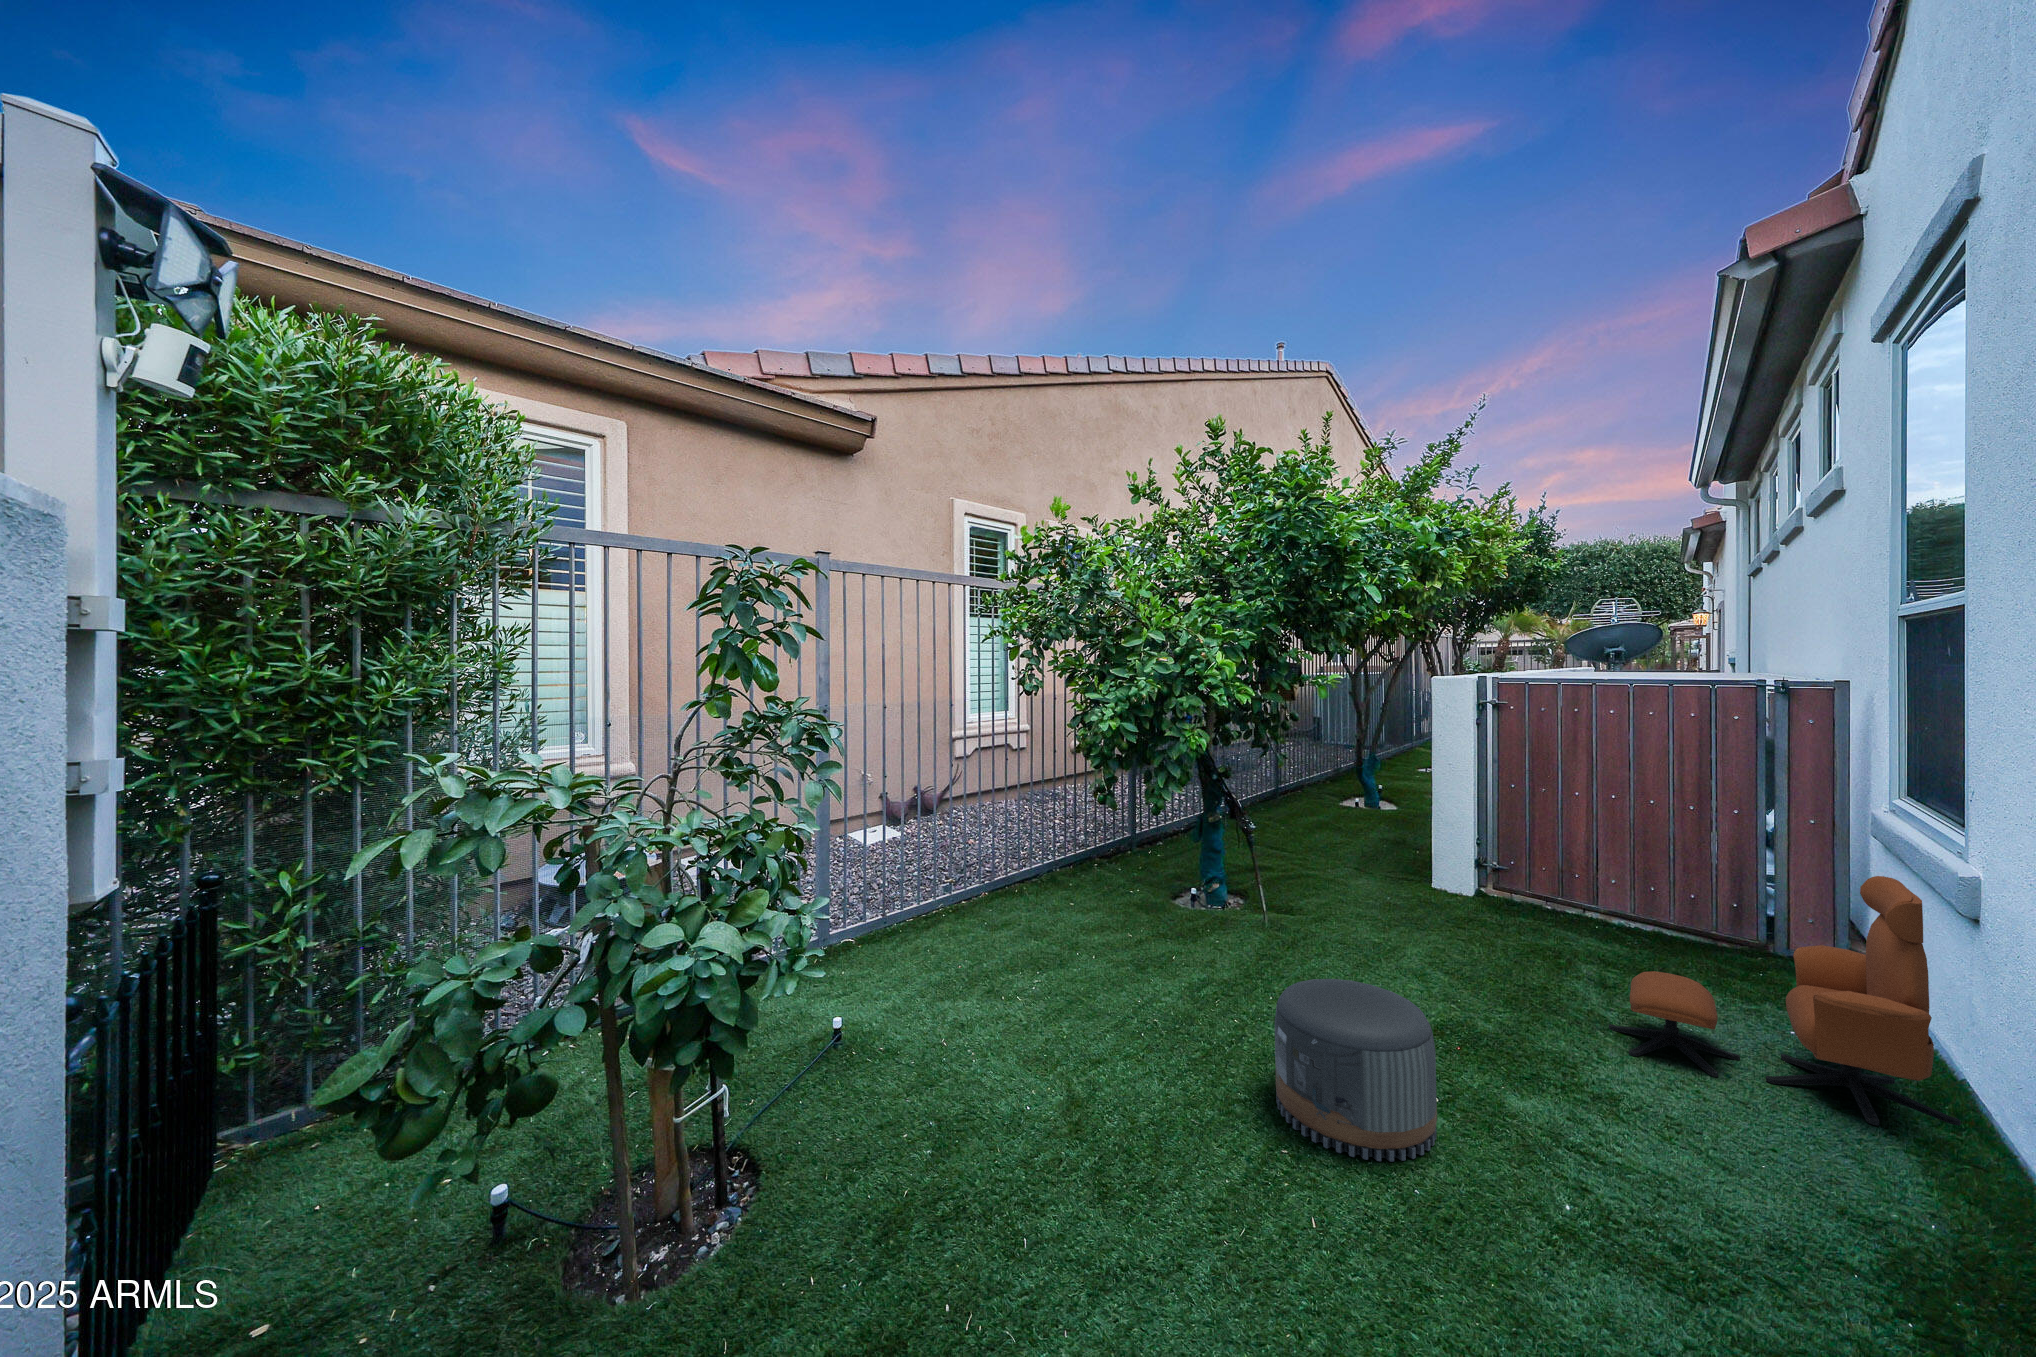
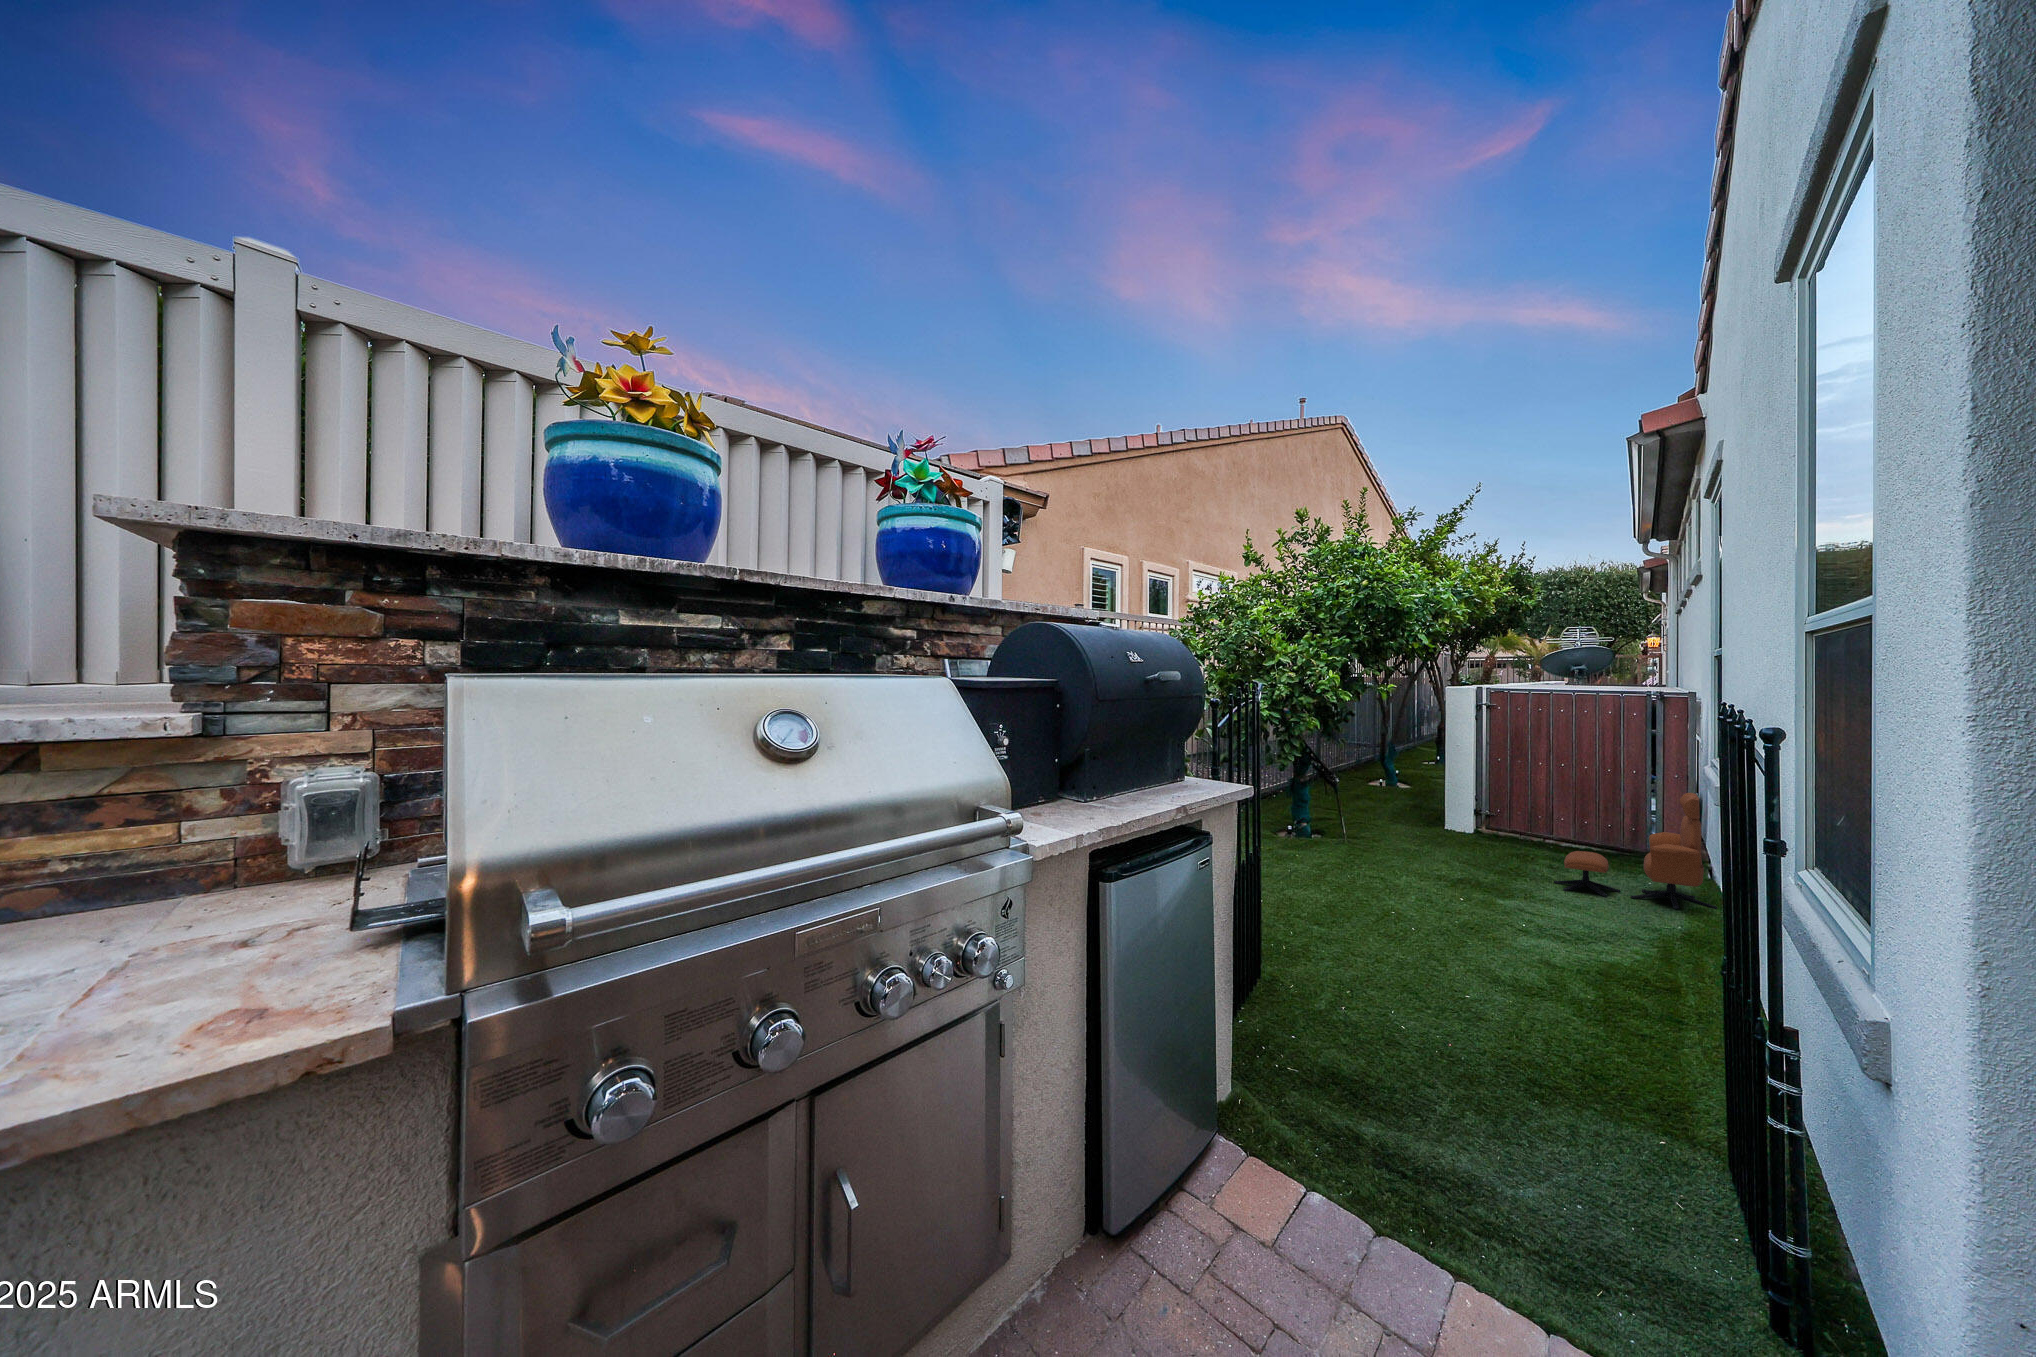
pouf: present [1275,979,1437,1162] -> none [1382,844,1466,918]

